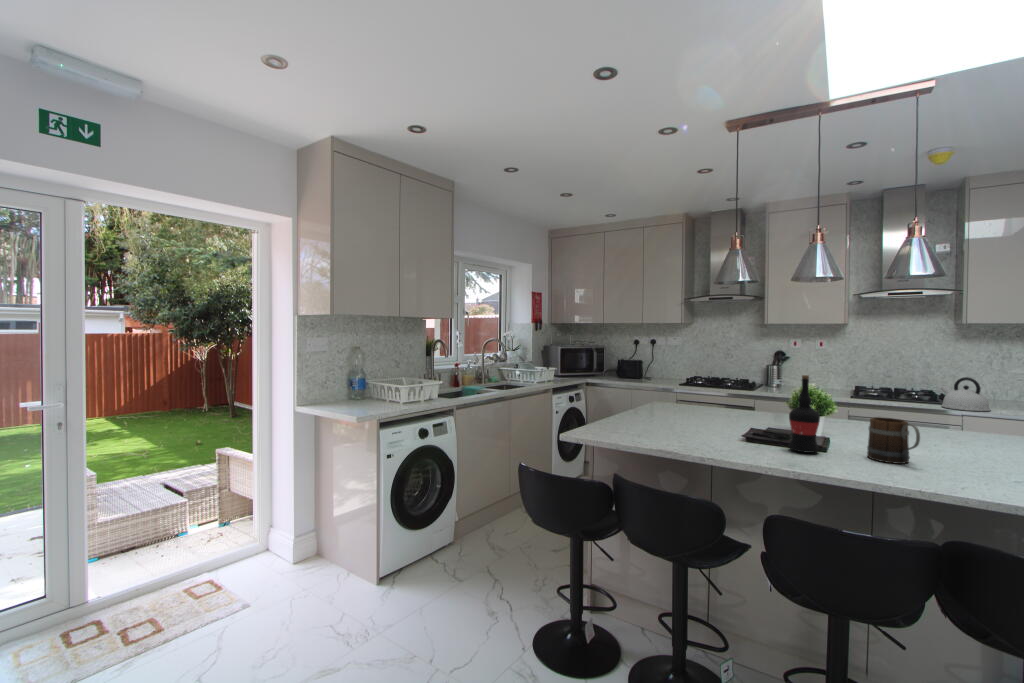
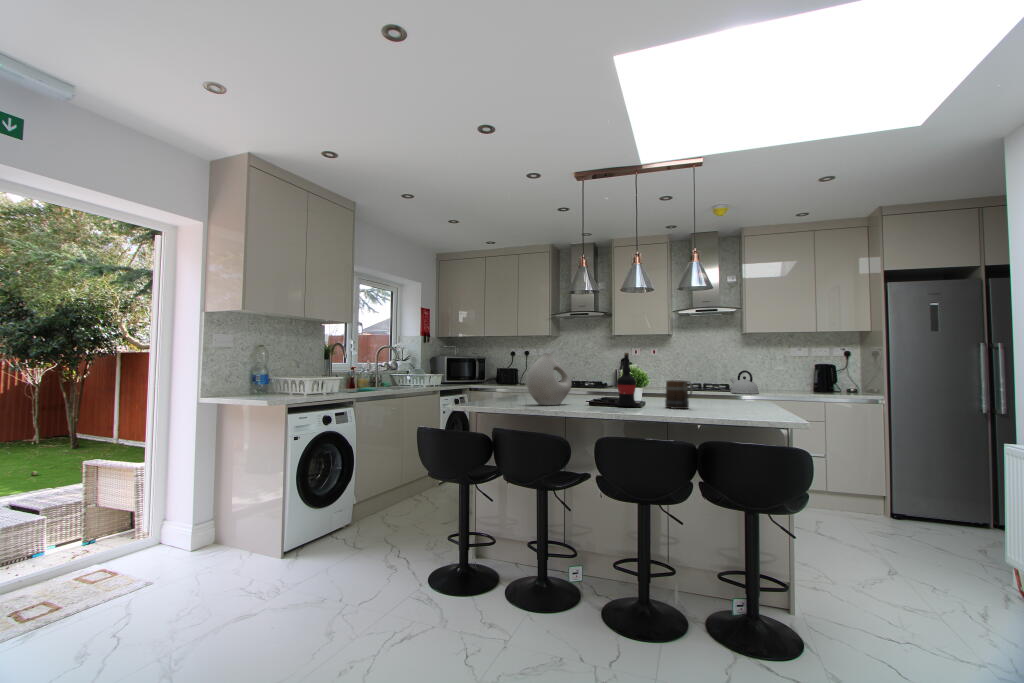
vase: none [657,370,719,442] -> present [527,353,572,405]

